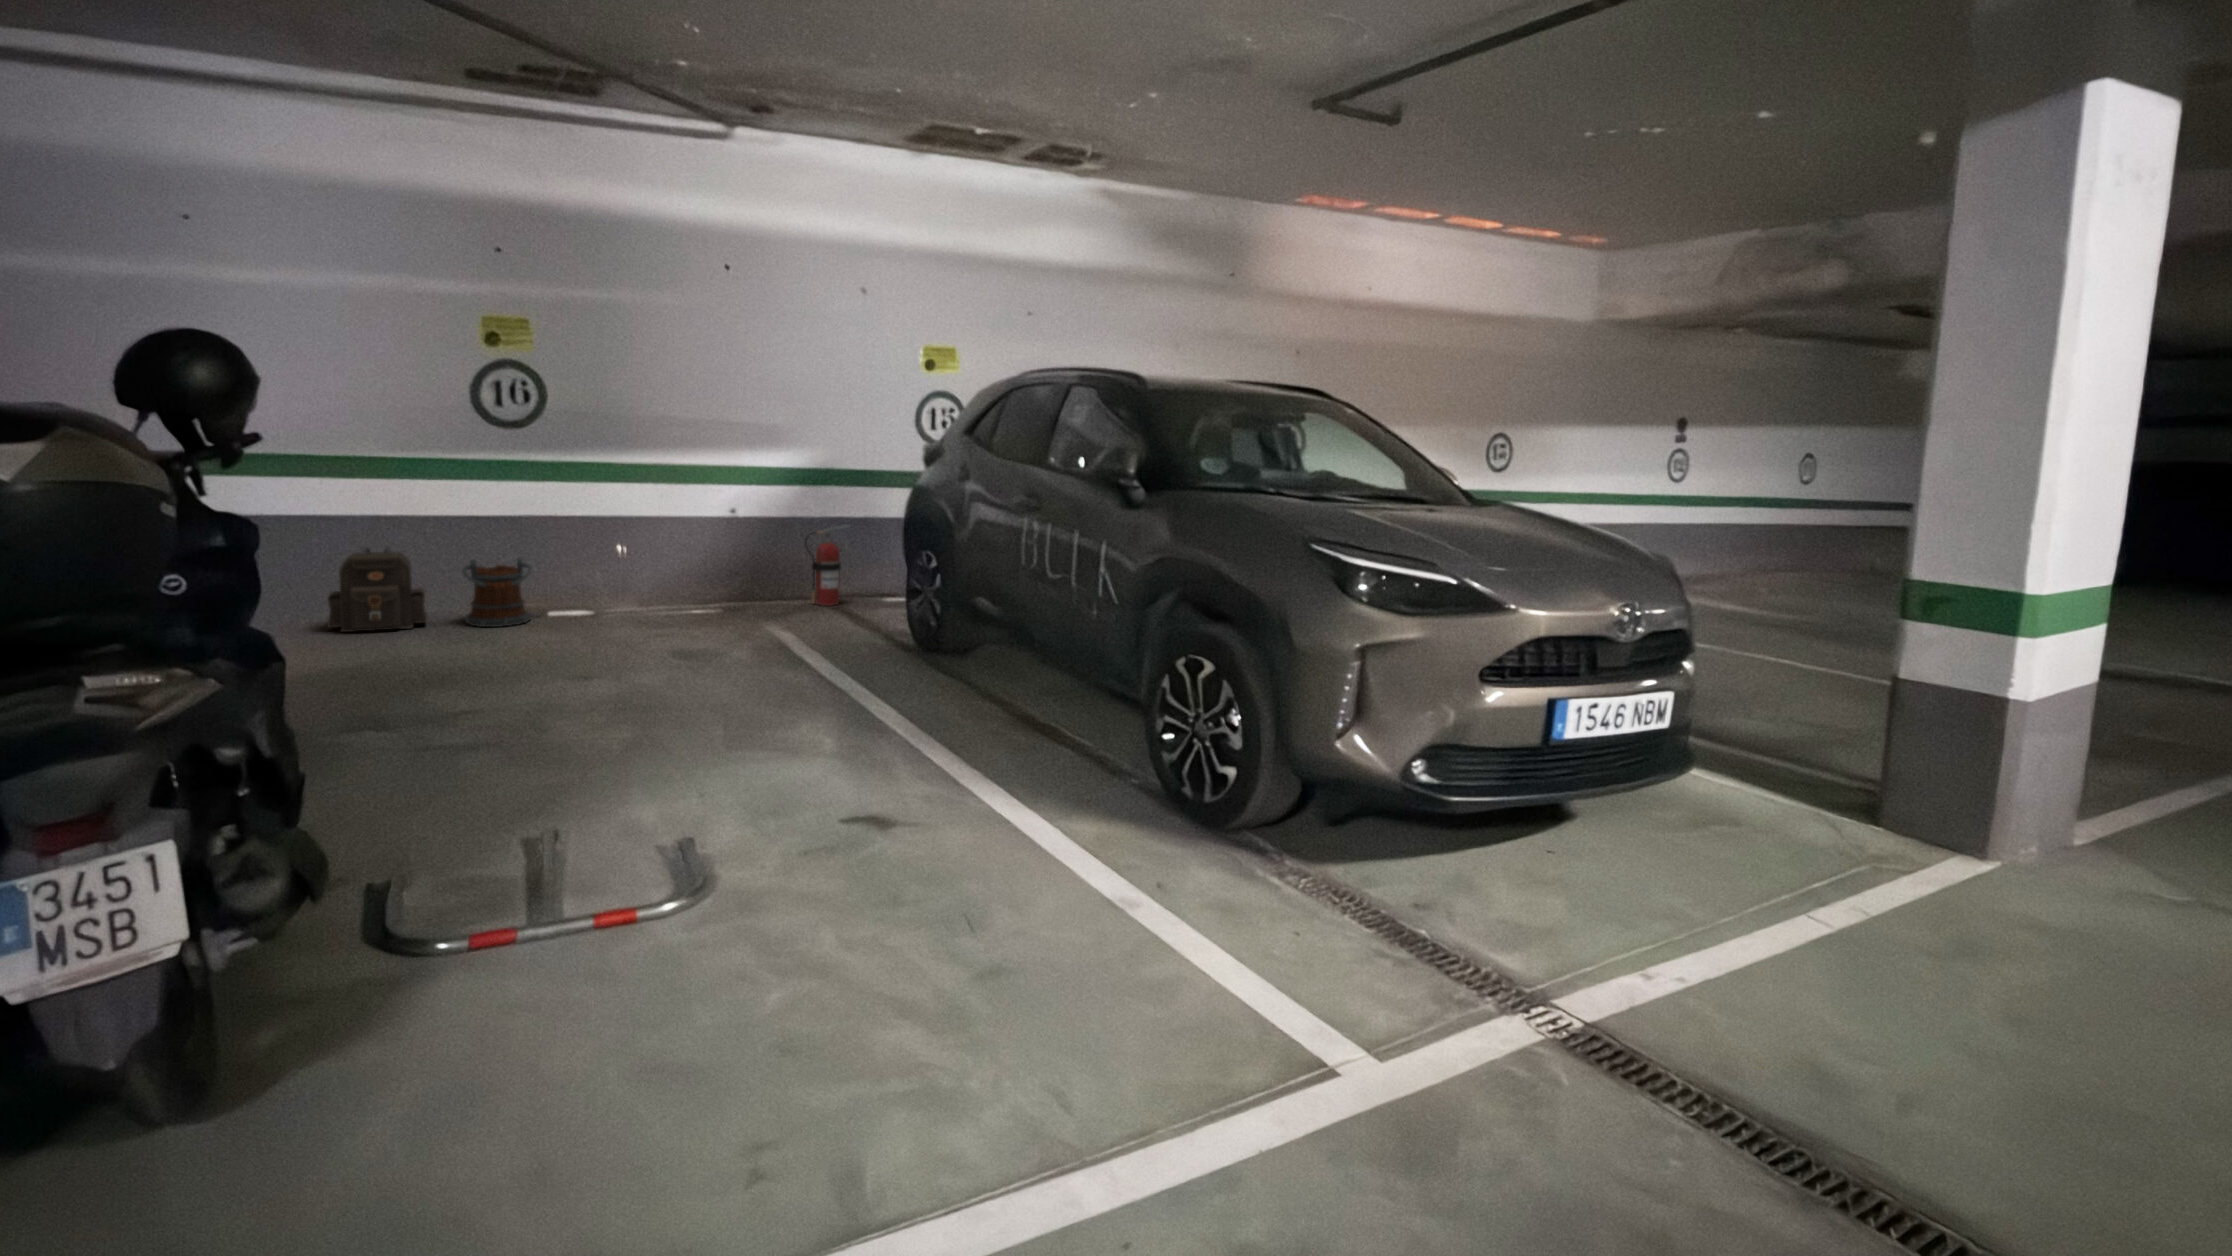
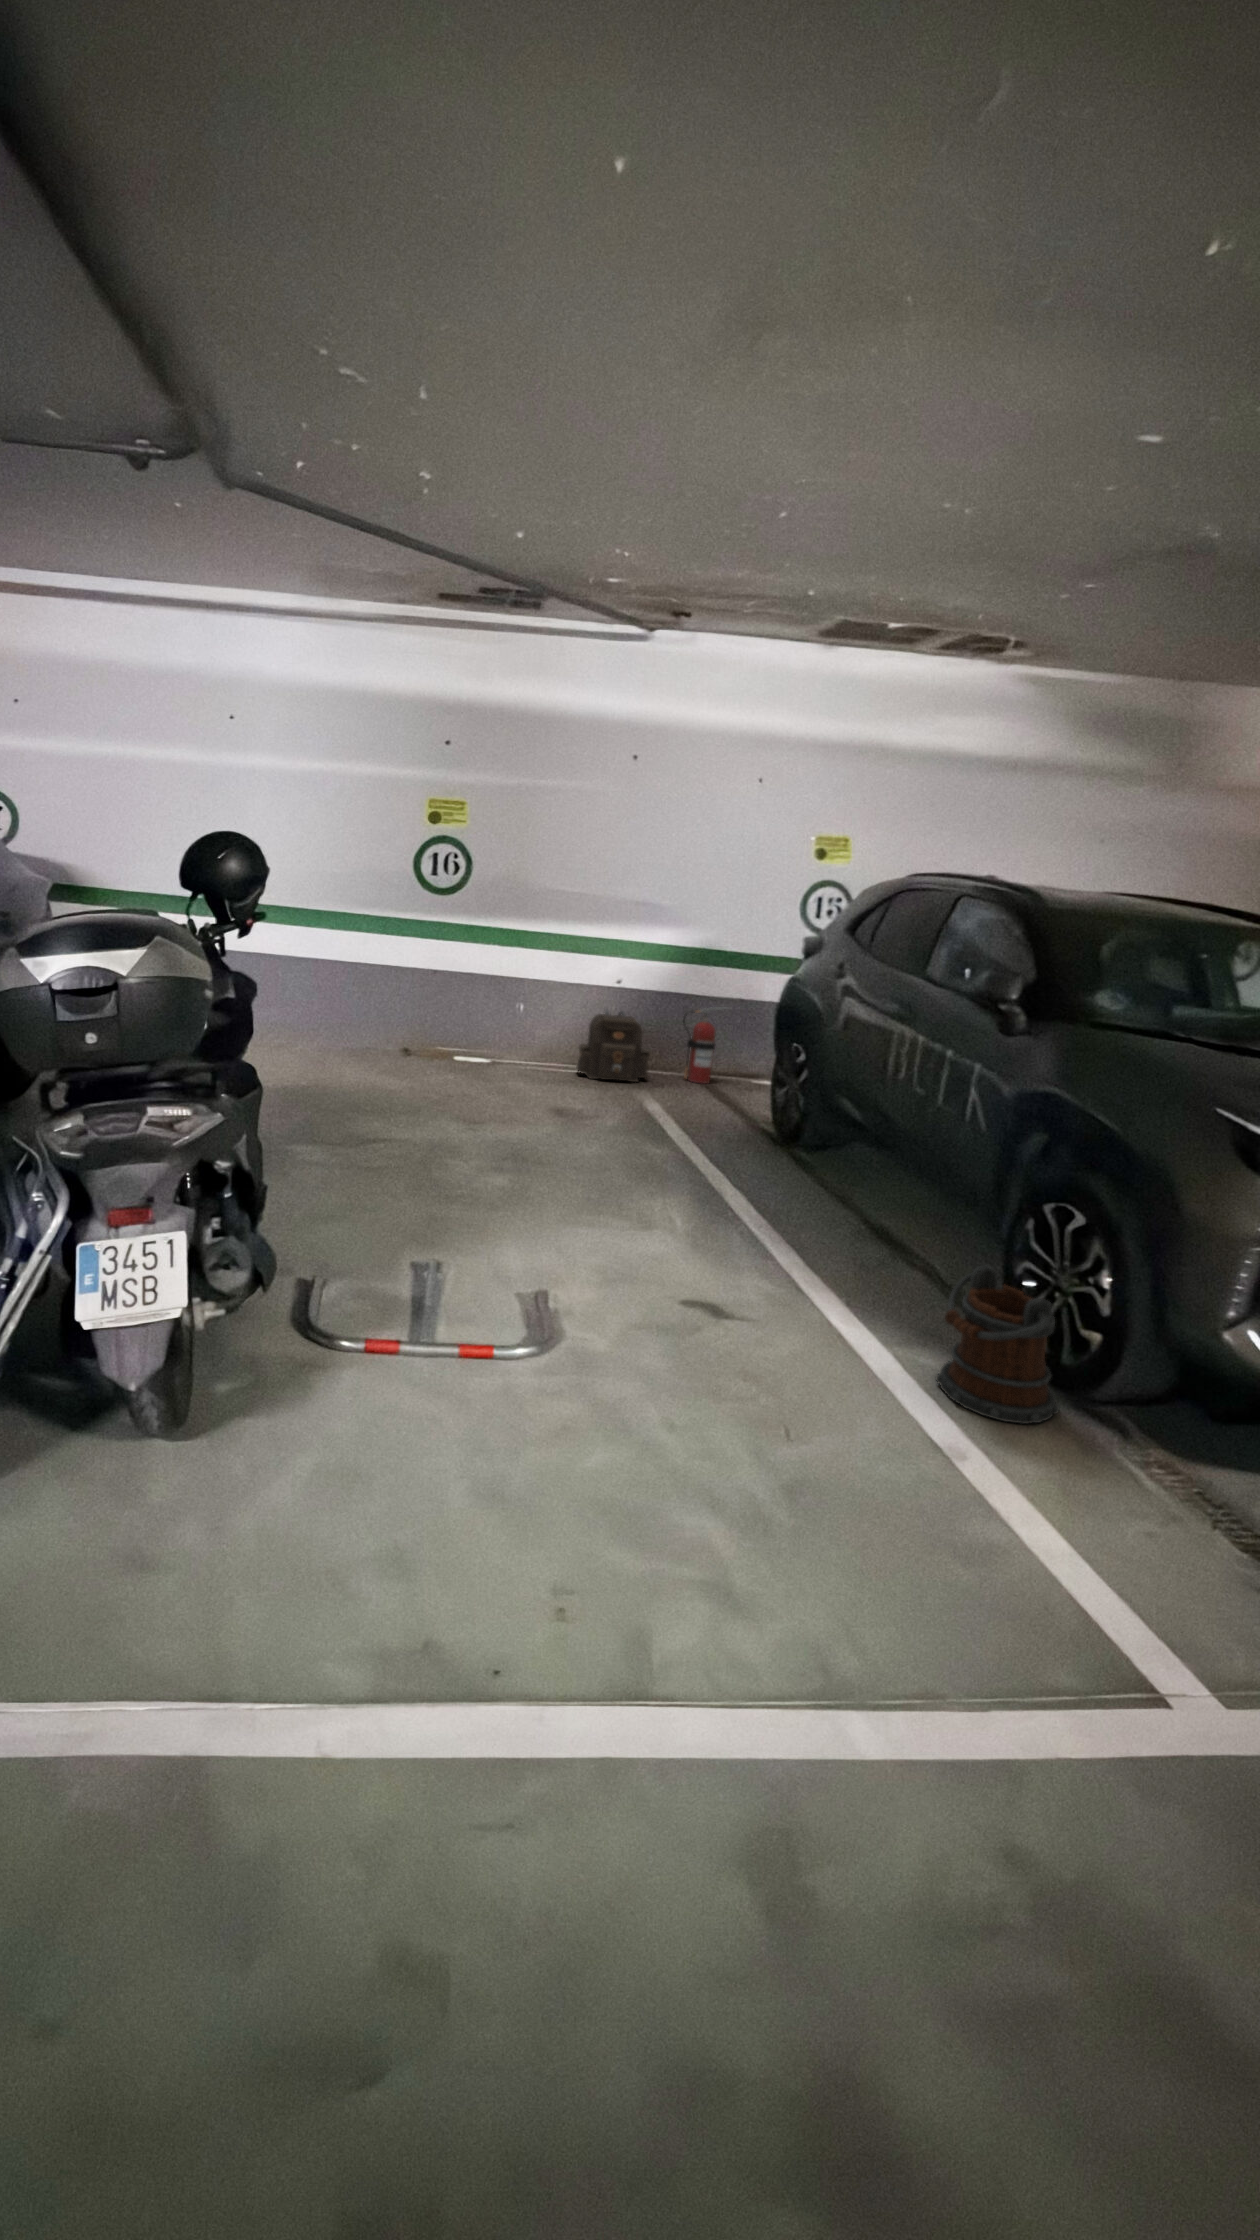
backpack: present [328,546,427,632] -> present [577,1010,649,1082]
bucket: present [462,558,532,627] -> present [936,1266,1059,1424]

